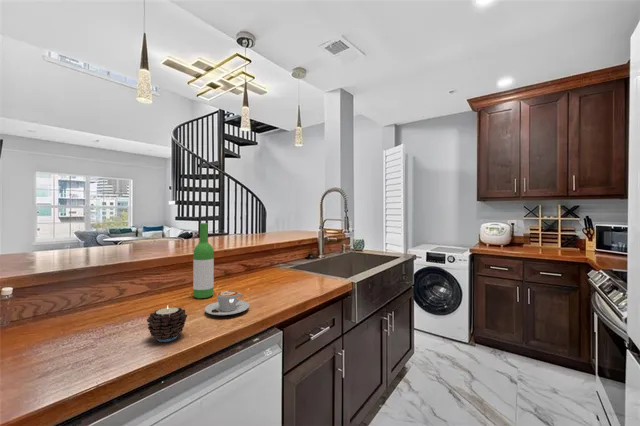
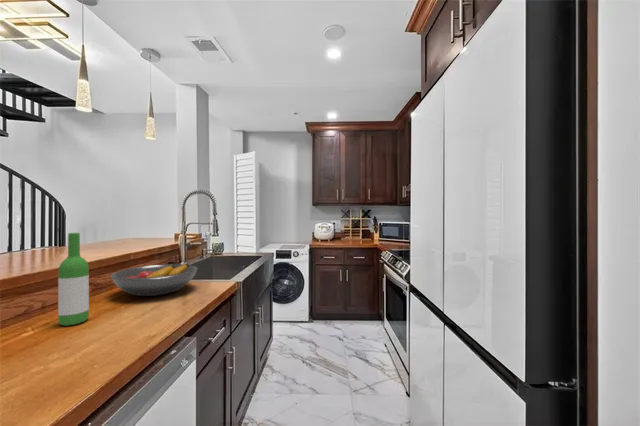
fruit bowl: none [241,256,311,284] -> present [110,264,197,296]
coffee cup: present [205,291,249,315] -> none [99,305,156,334]
candle: present [147,306,187,342] -> none [50,329,106,374]

